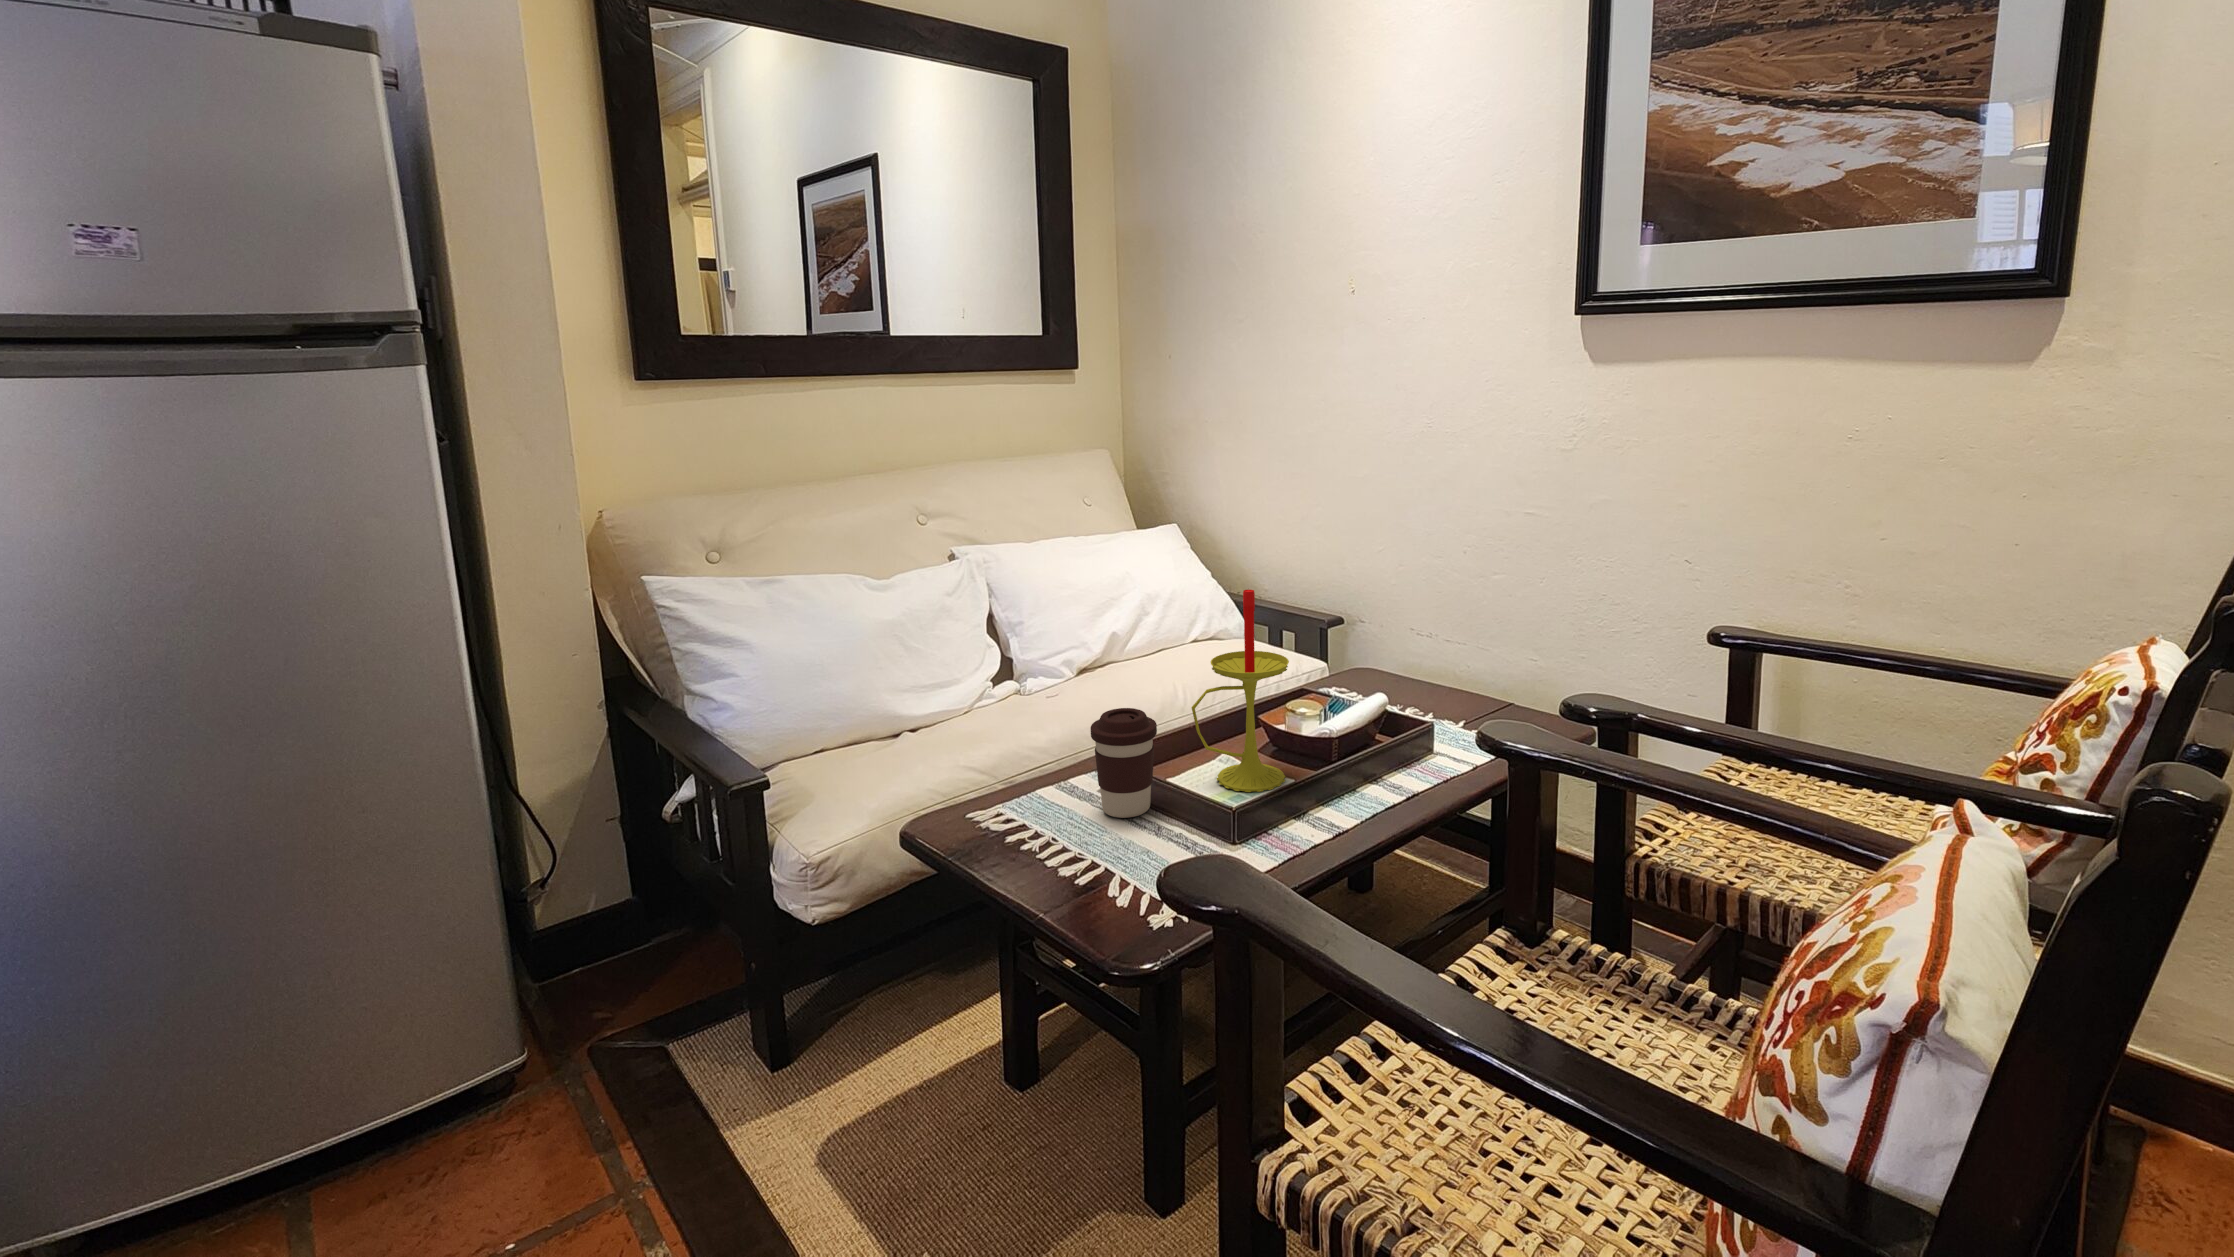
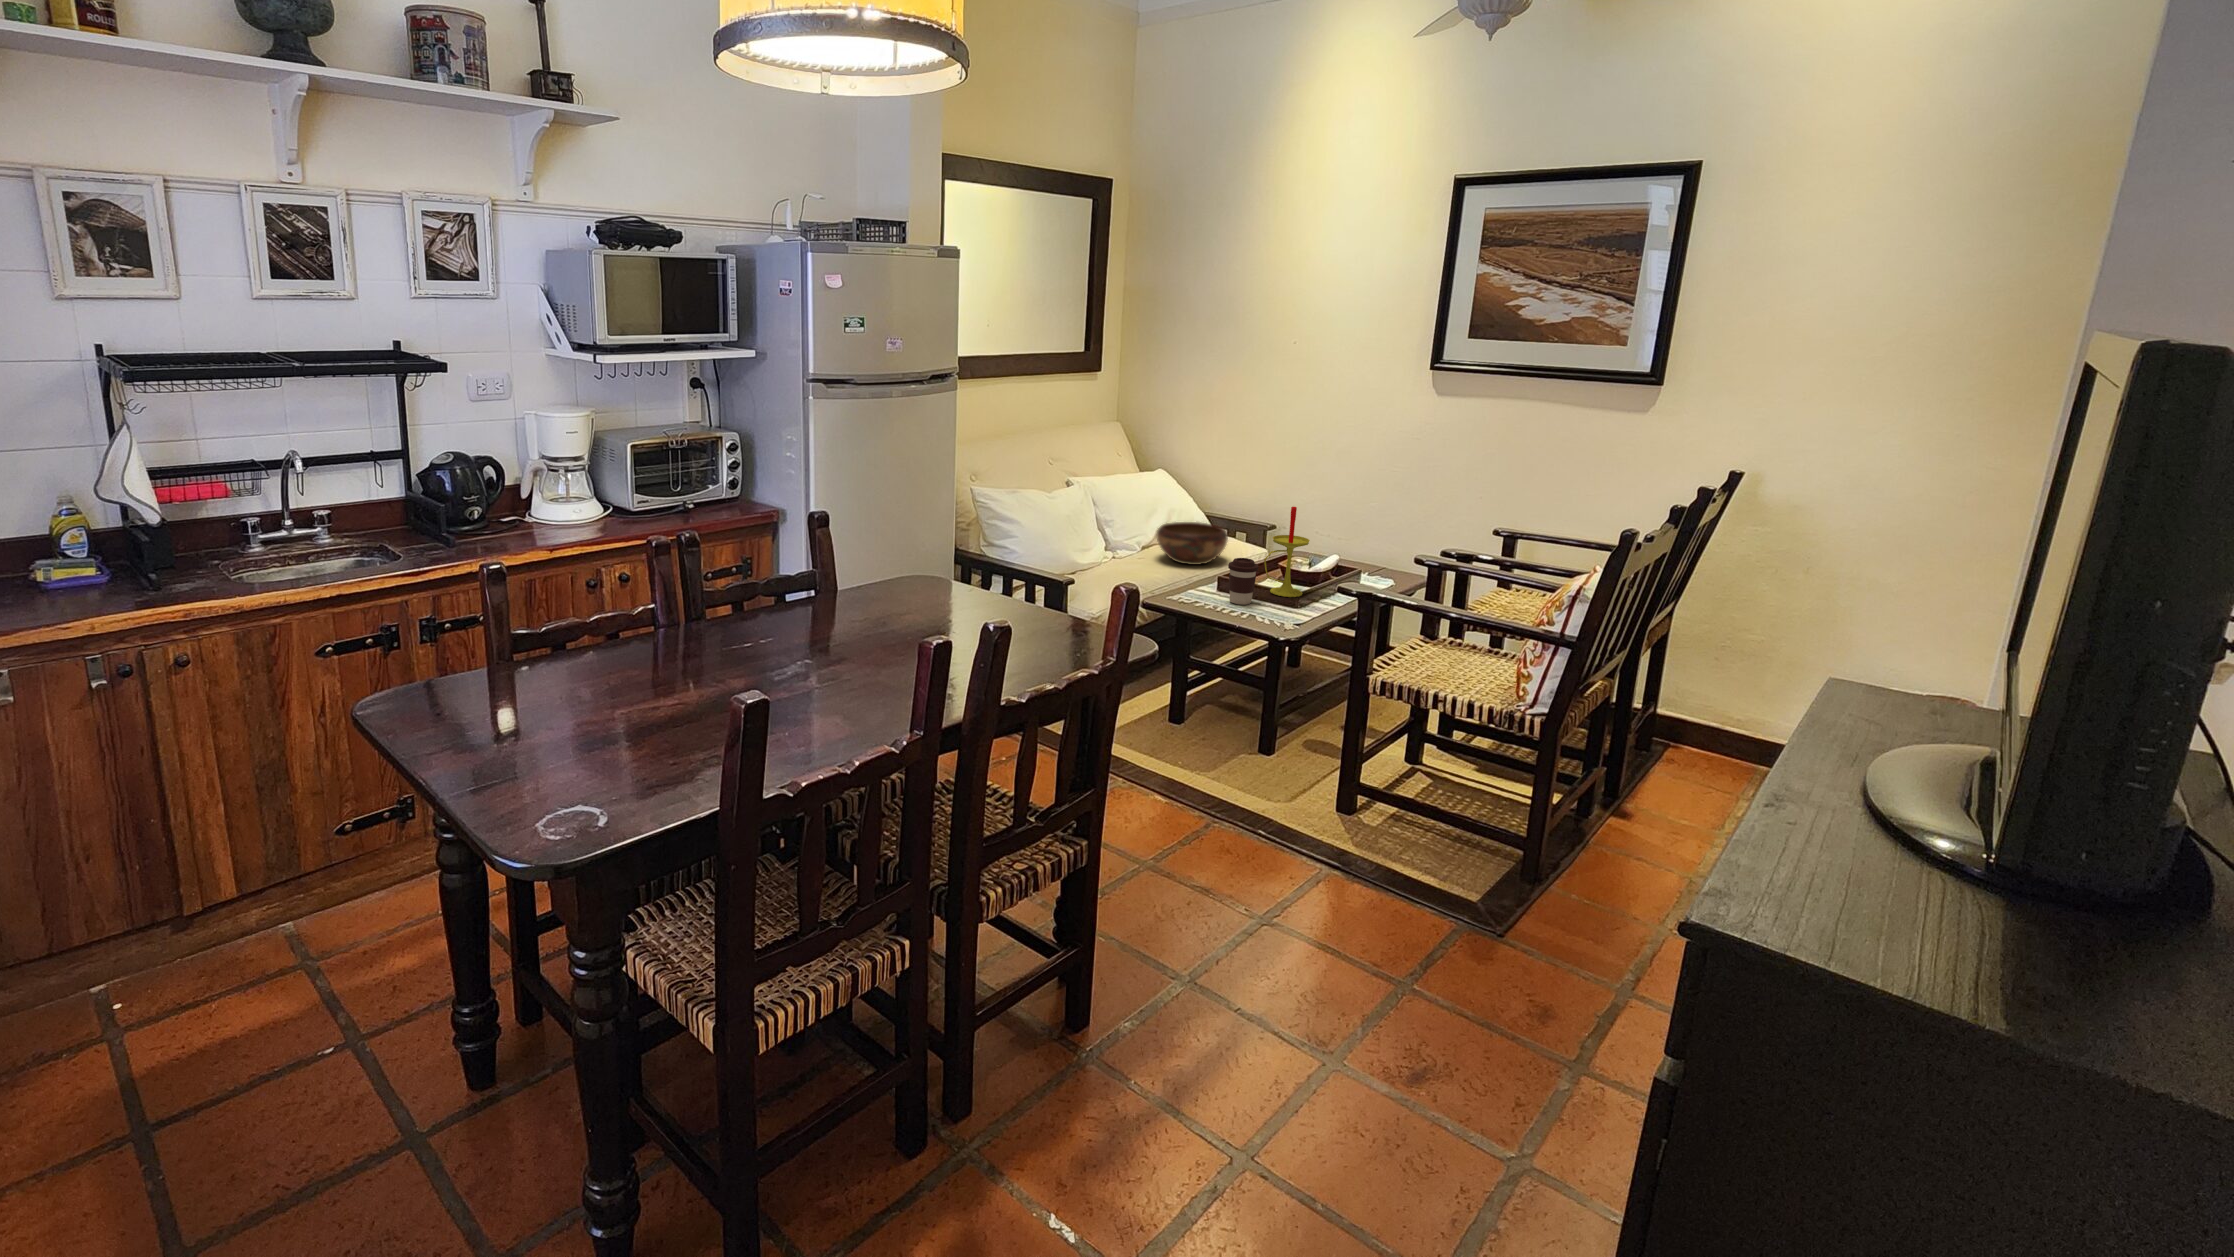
decorative bowl: none [1069,619,1204,704] -> present [1157,522,1228,565]

